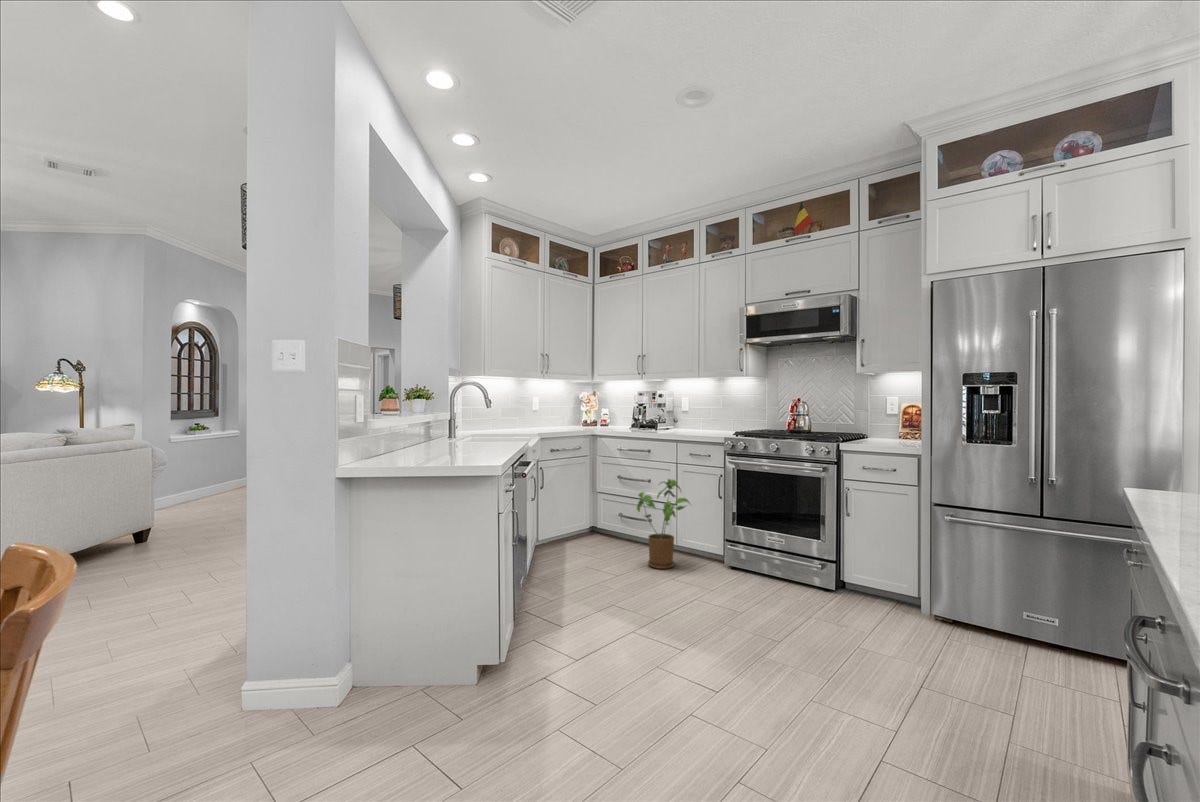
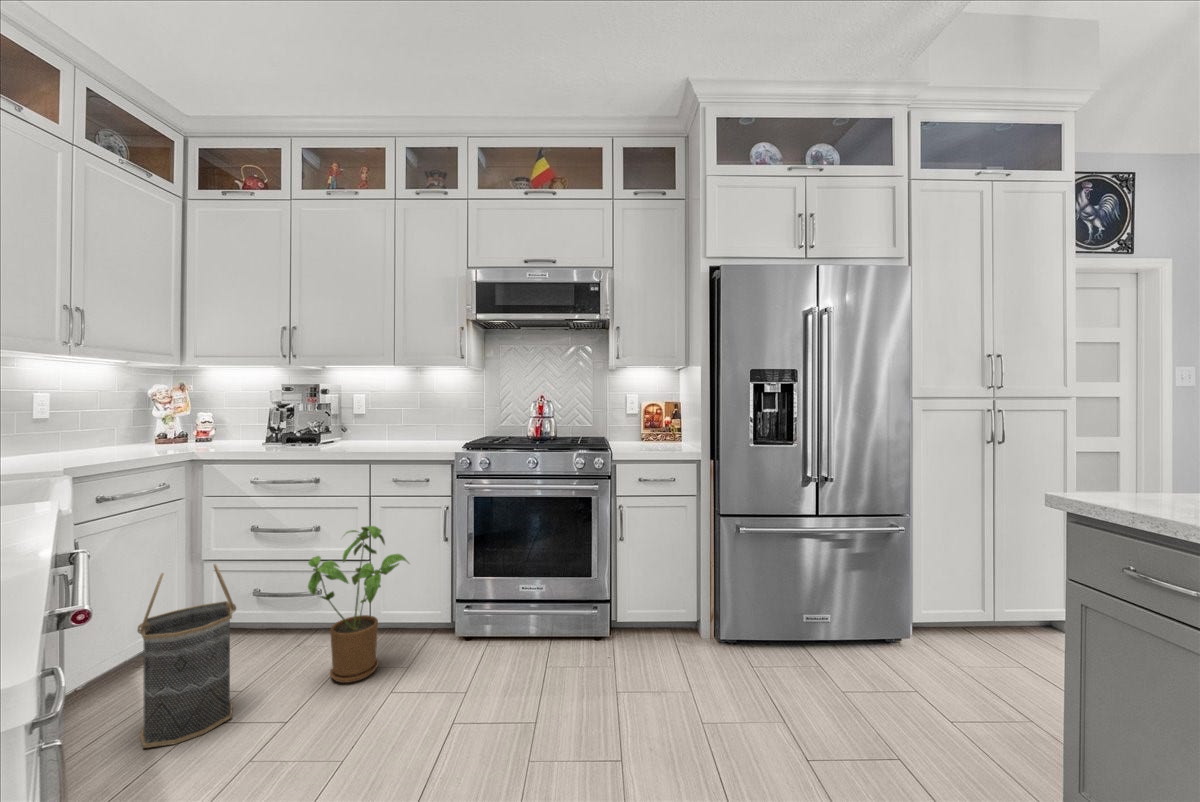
basket: none [567,485,605,567] -> present [138,564,236,748]

